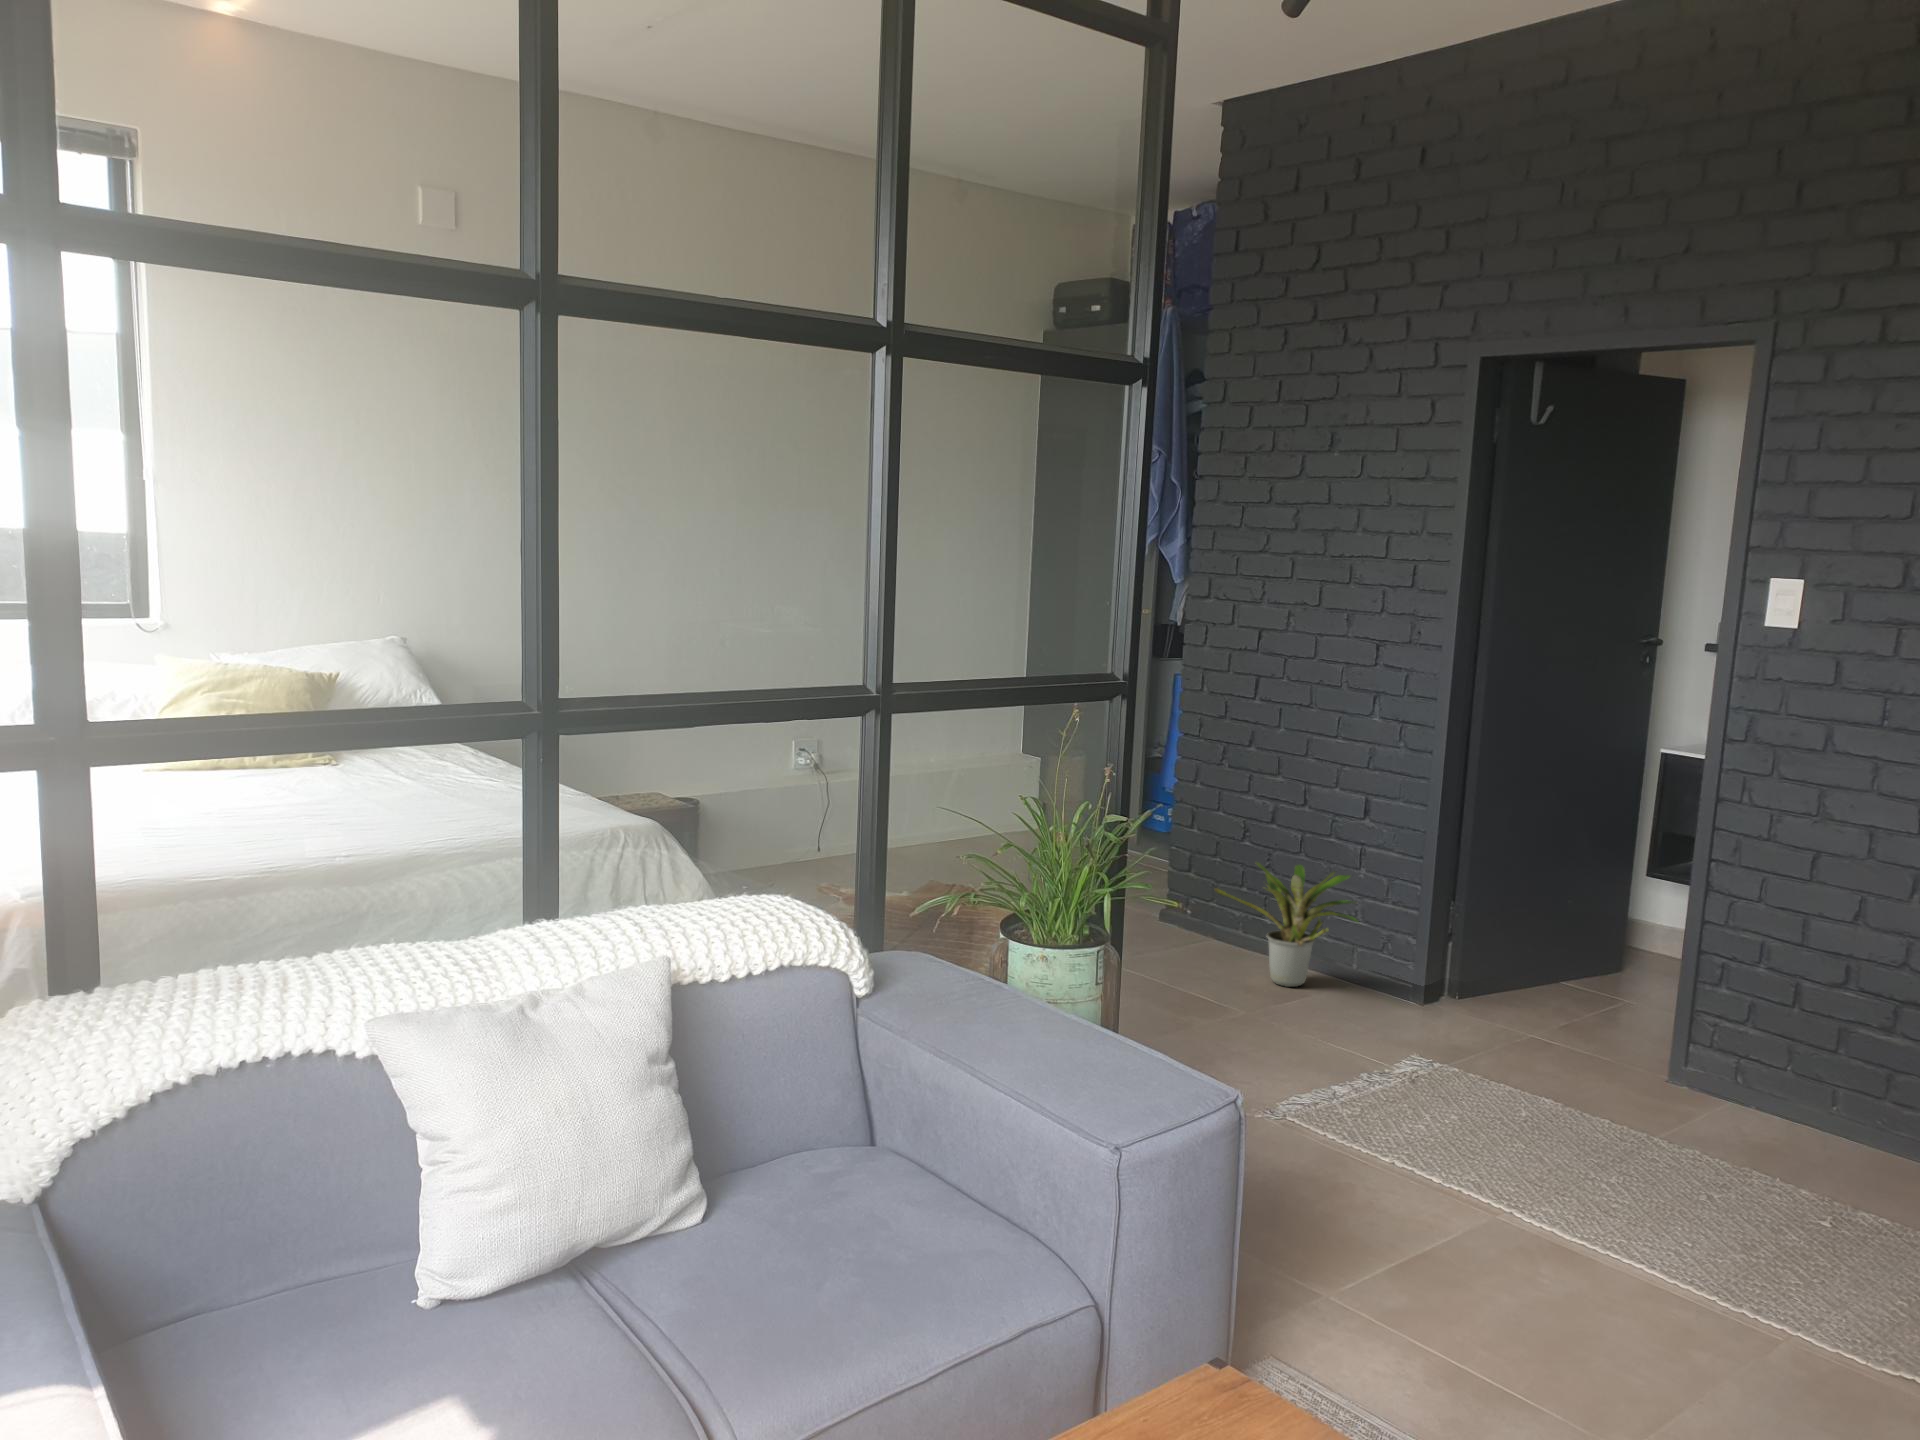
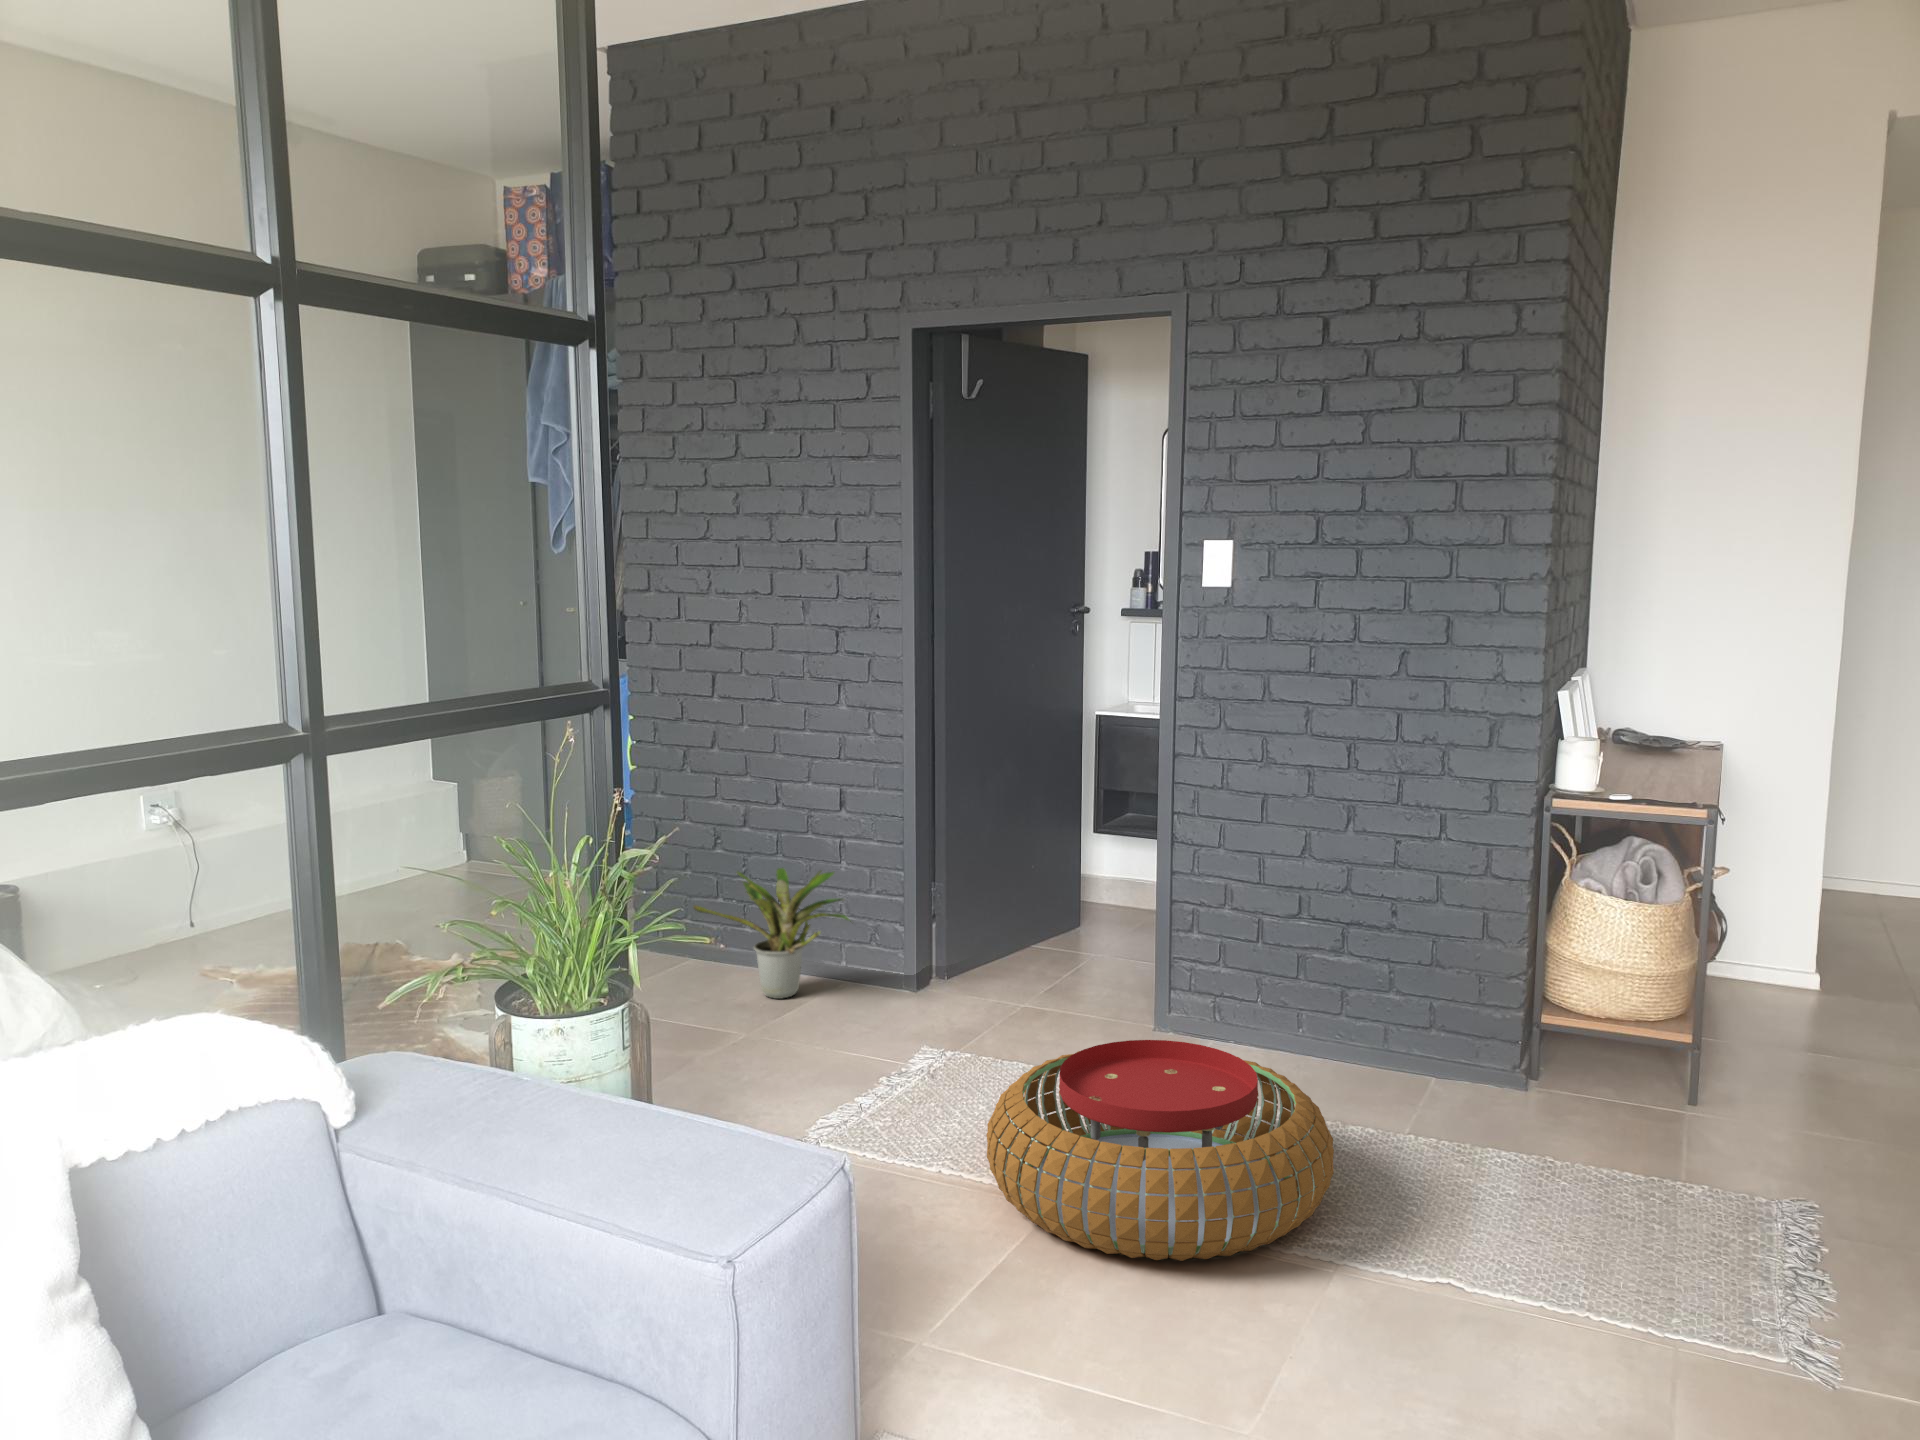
pouf: none [1435,1073,1816,1300] -> present [987,1040,1334,1261]

